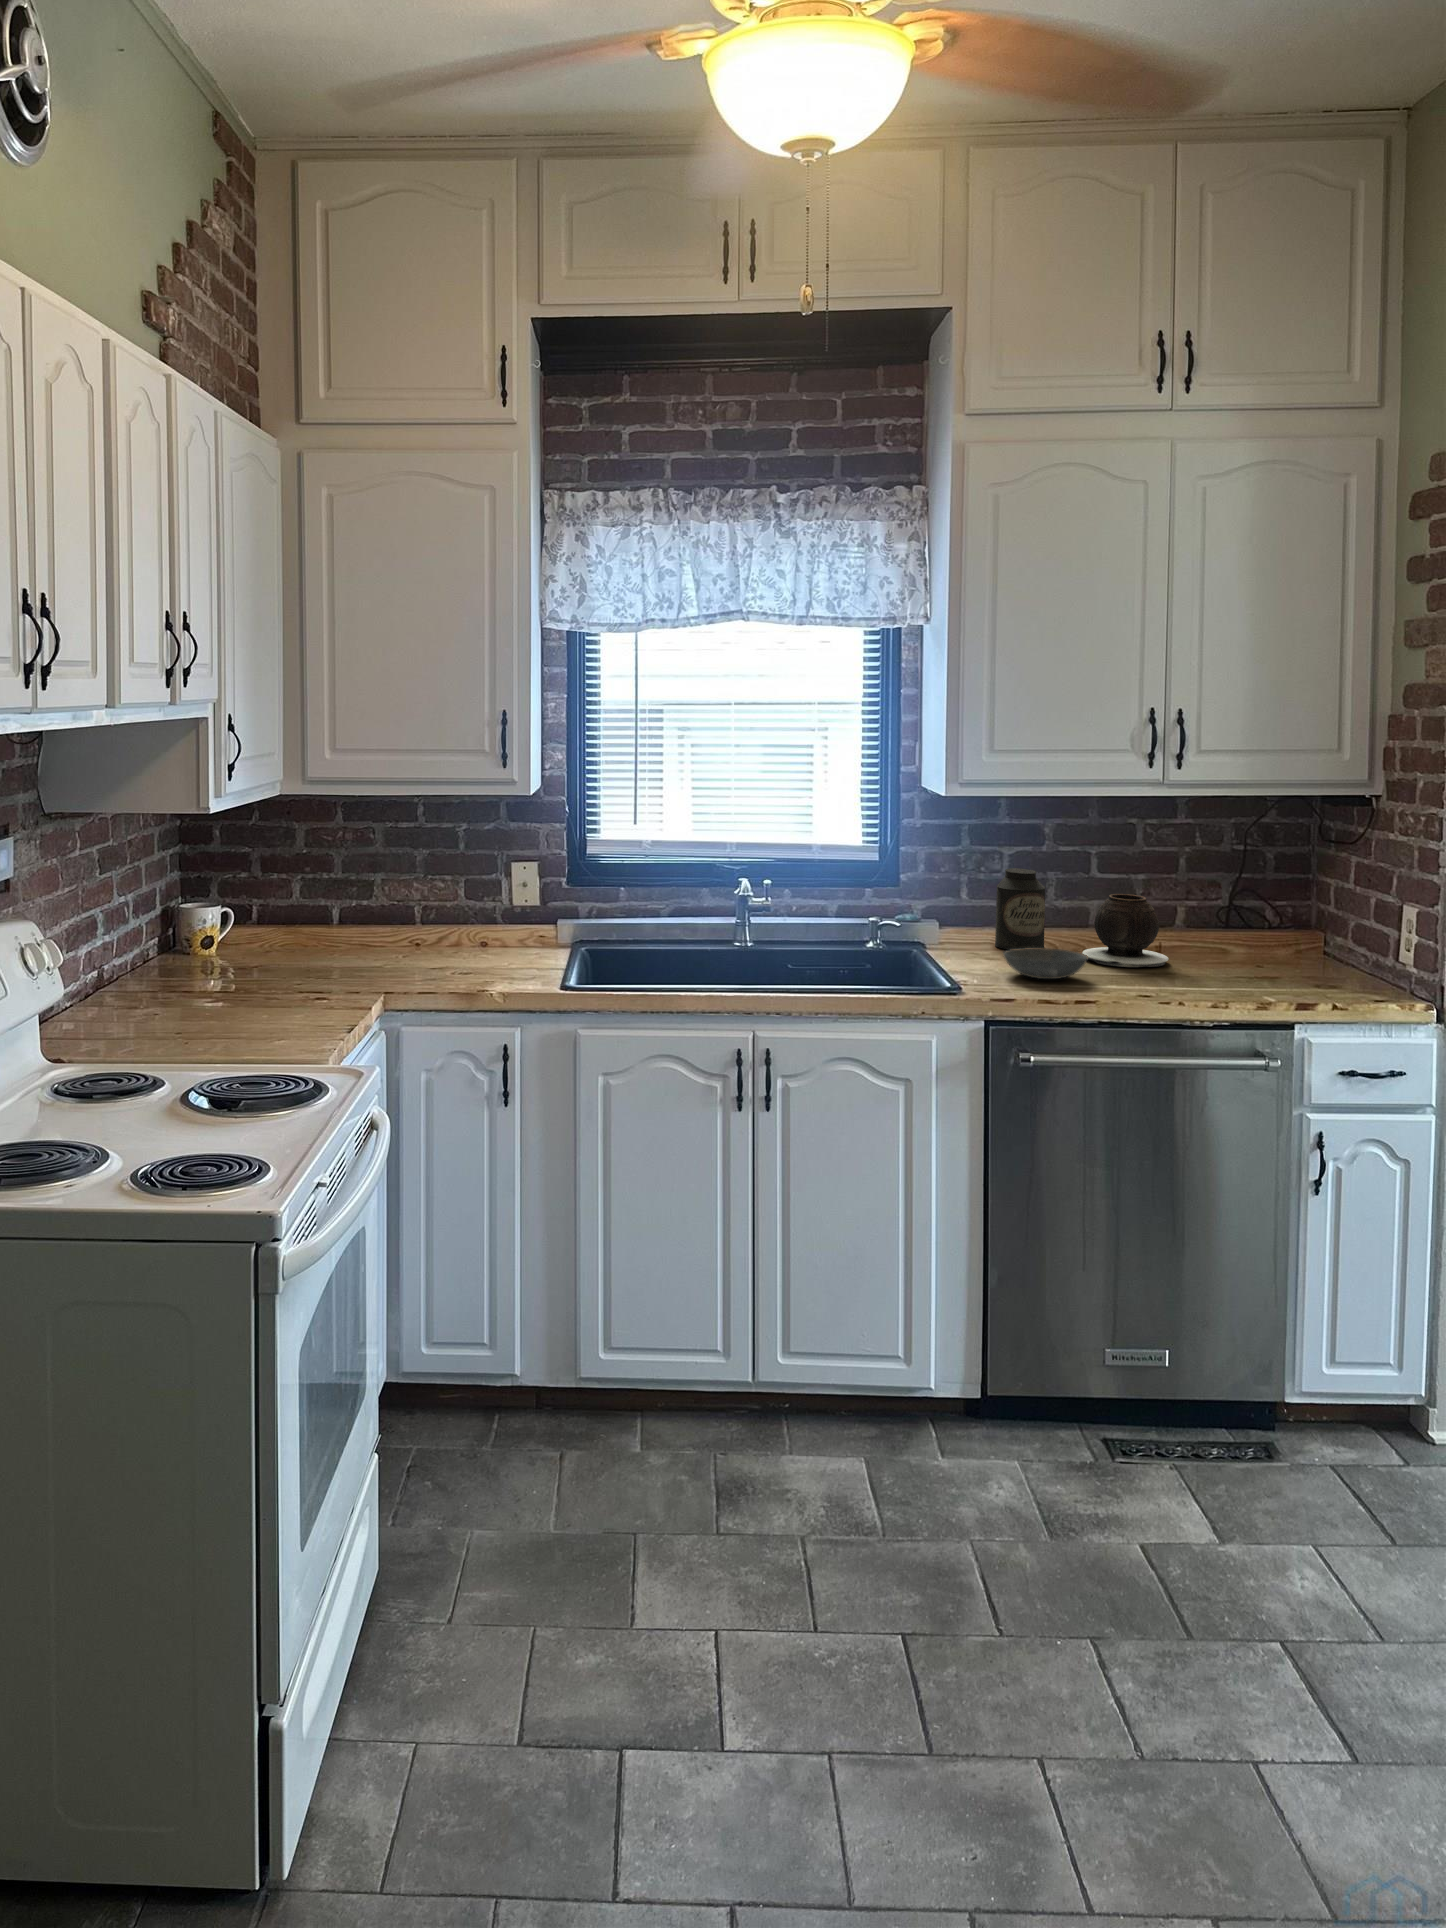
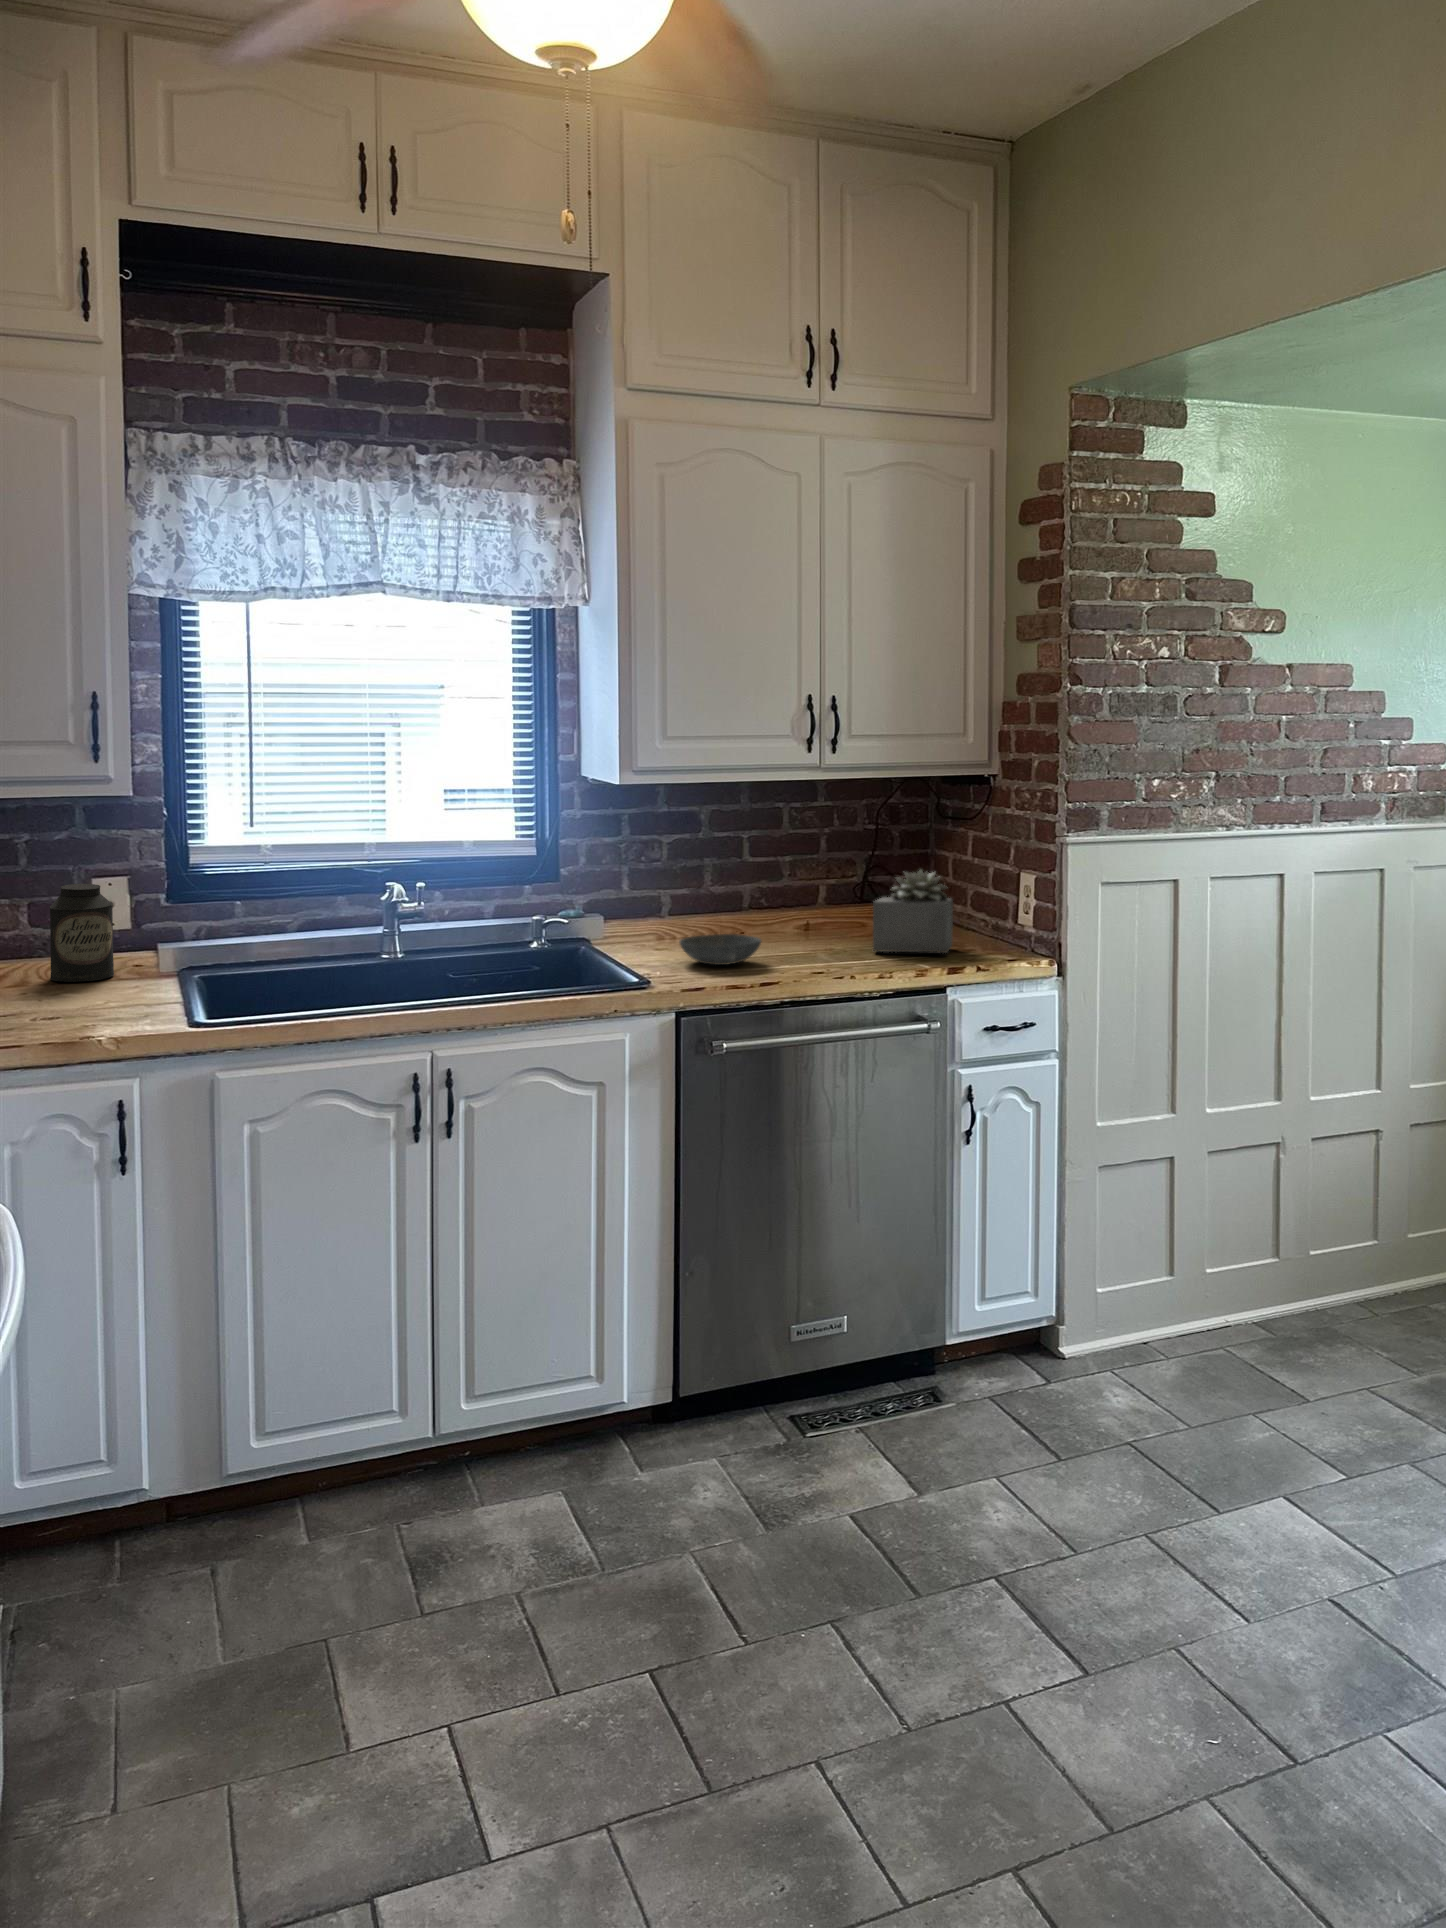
canister: present [995,868,1045,950] -> present [49,884,114,982]
vase: present [1082,894,1169,967] -> none [744,876,824,947]
succulent plant: none [1215,895,1315,987] -> present [873,870,953,953]

